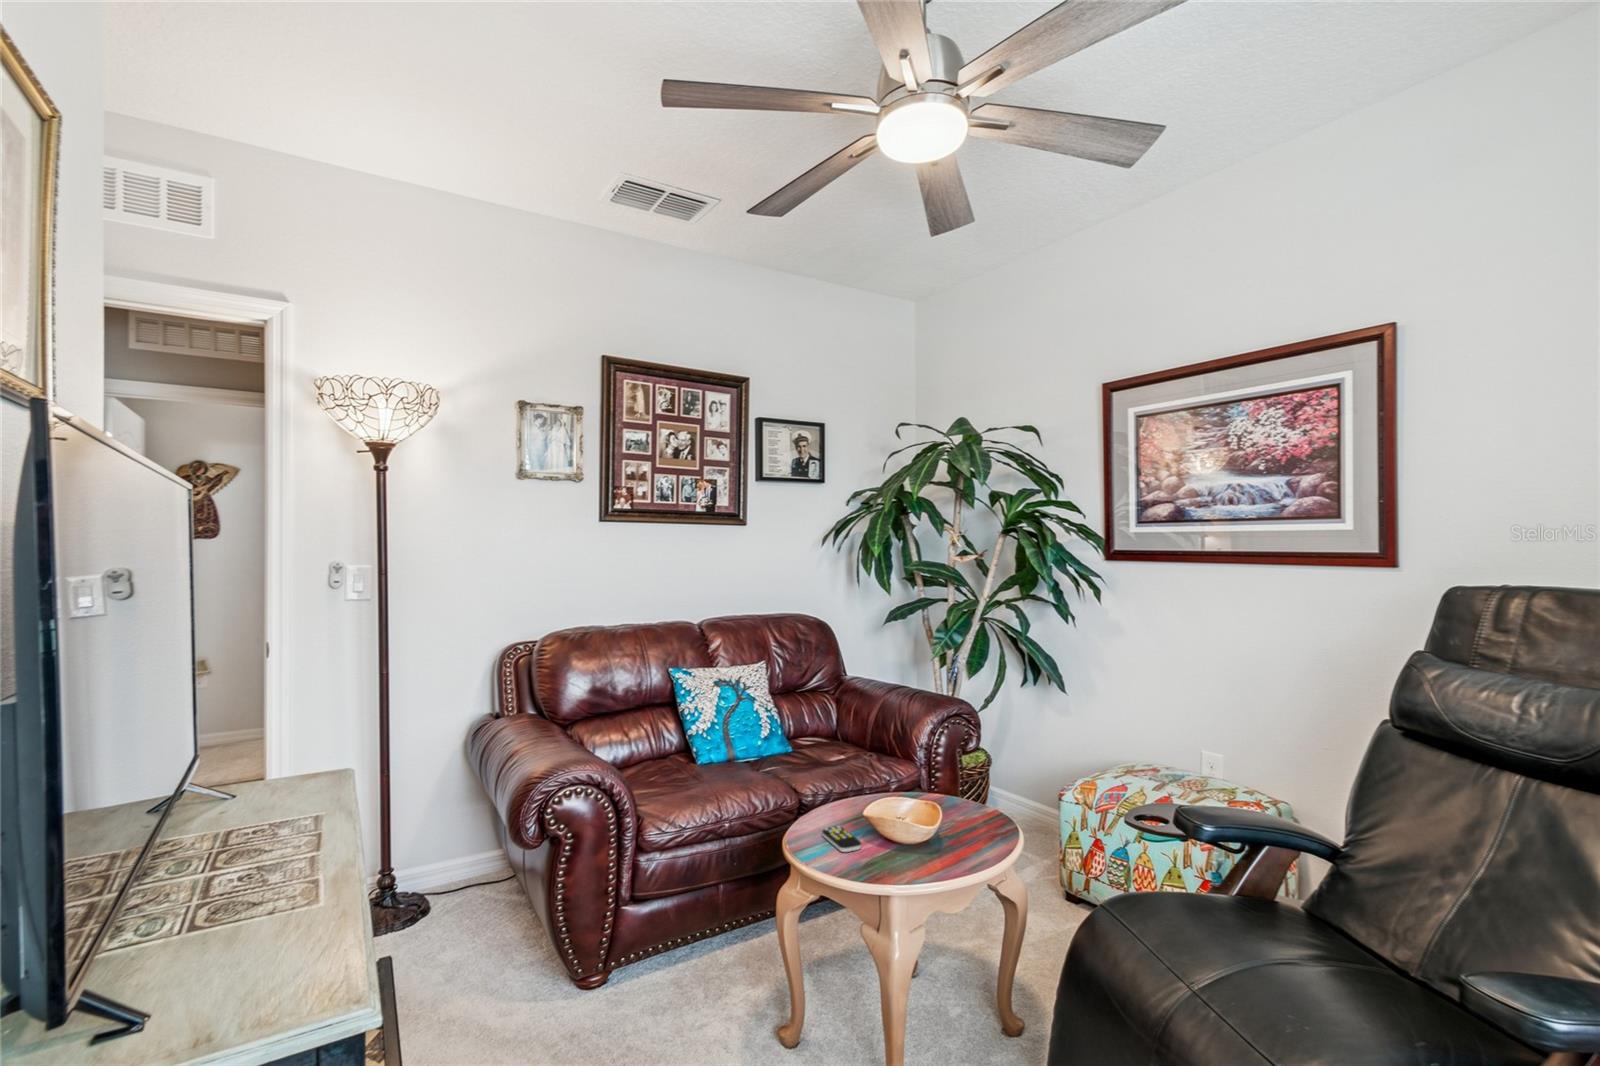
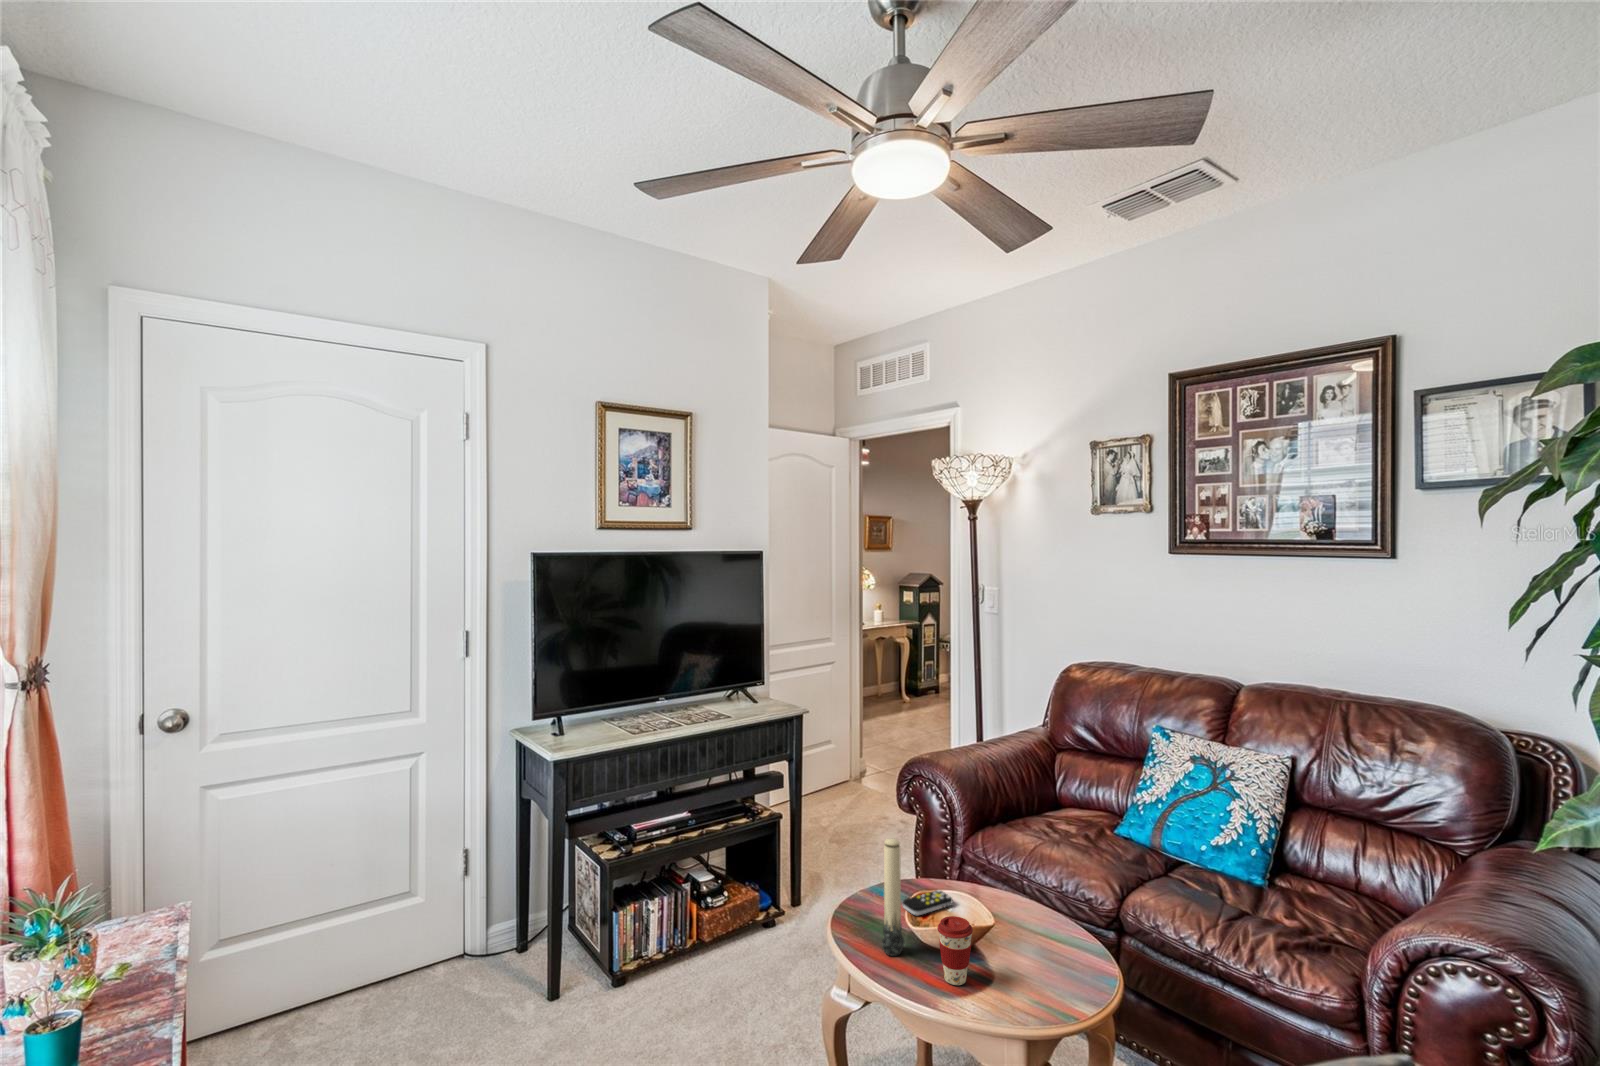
candle: none [905,761,935,869] -> present [882,839,904,956]
coffee cup: none [950,795,979,848] -> present [937,916,973,985]

